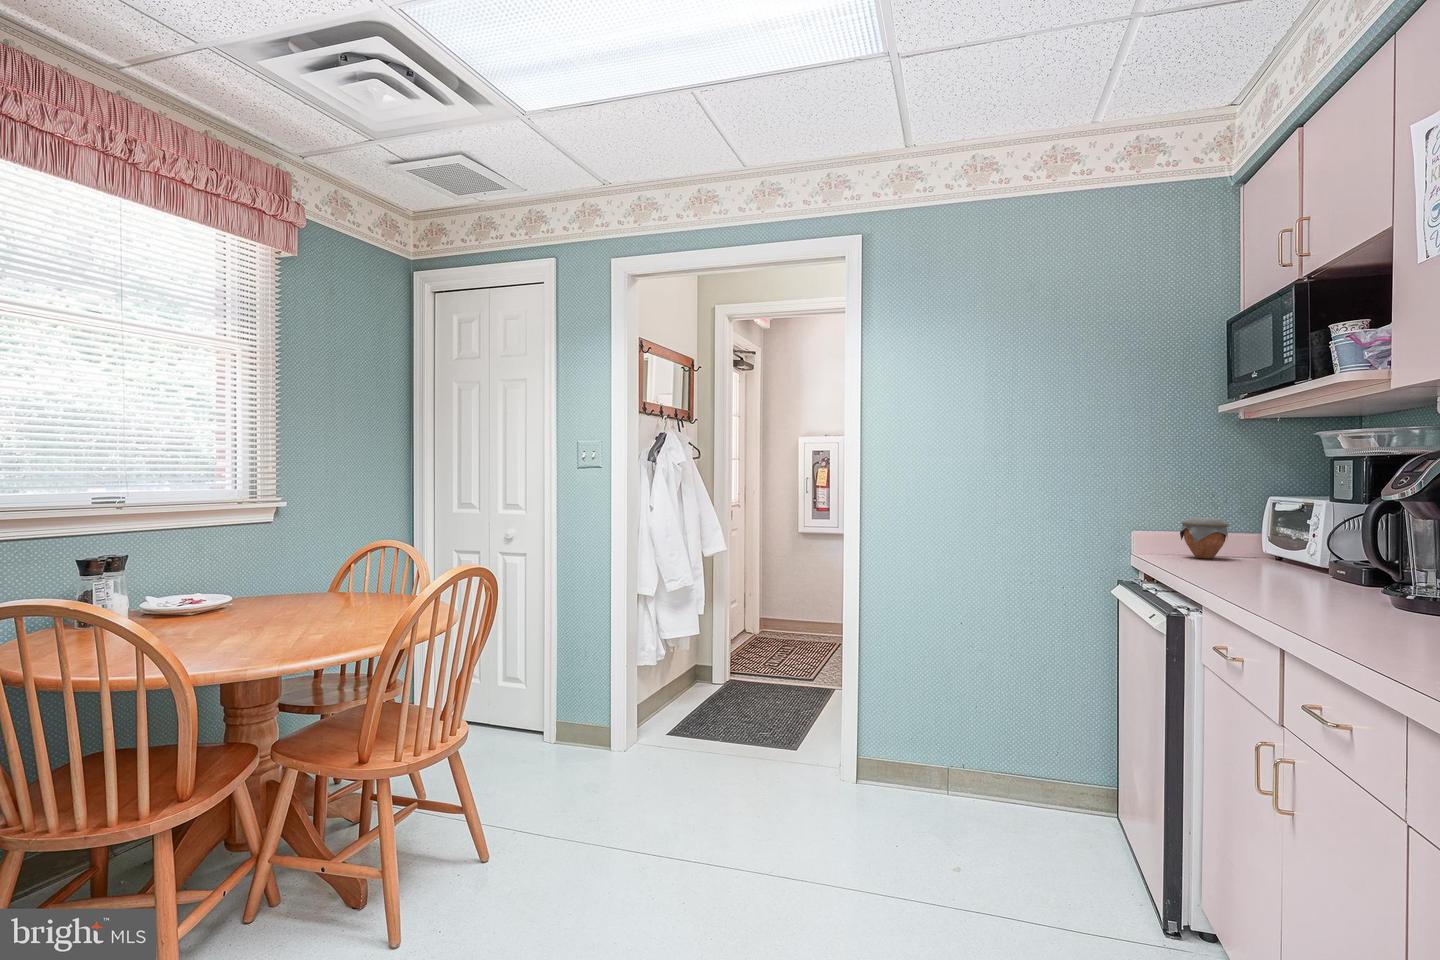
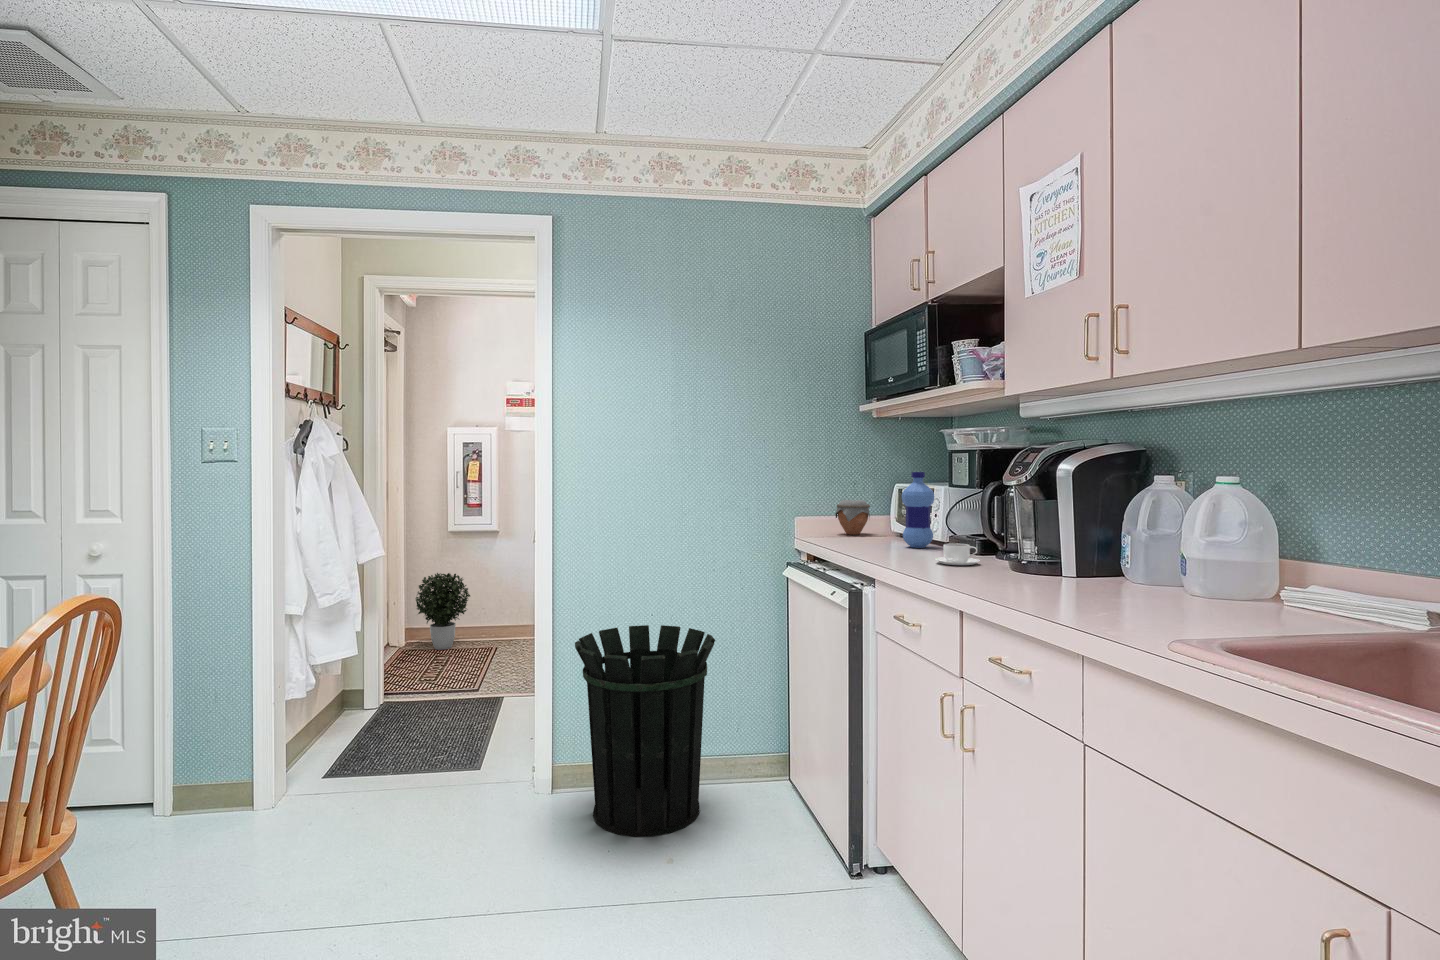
water bottle: none [1258,485,1306,579] -> present [902,472,934,548]
potted plant: none [766,570,815,641] -> present [416,573,470,650]
coffee cup: none [1283,575,1352,604] -> present [936,544,980,565]
waste bin: none [866,636,1016,854] -> present [575,625,715,837]

